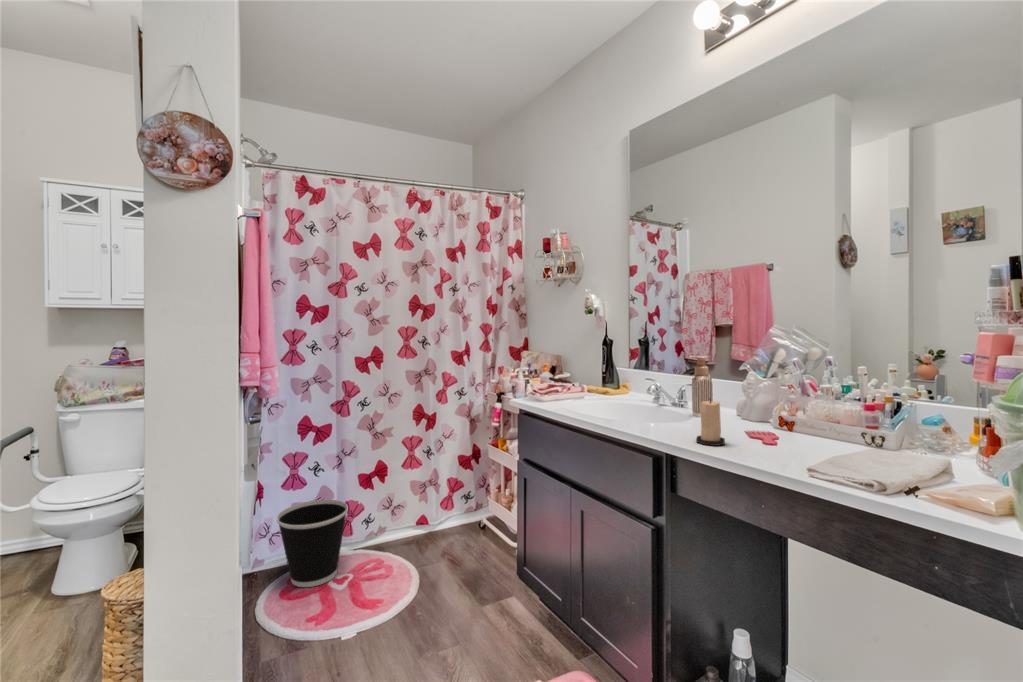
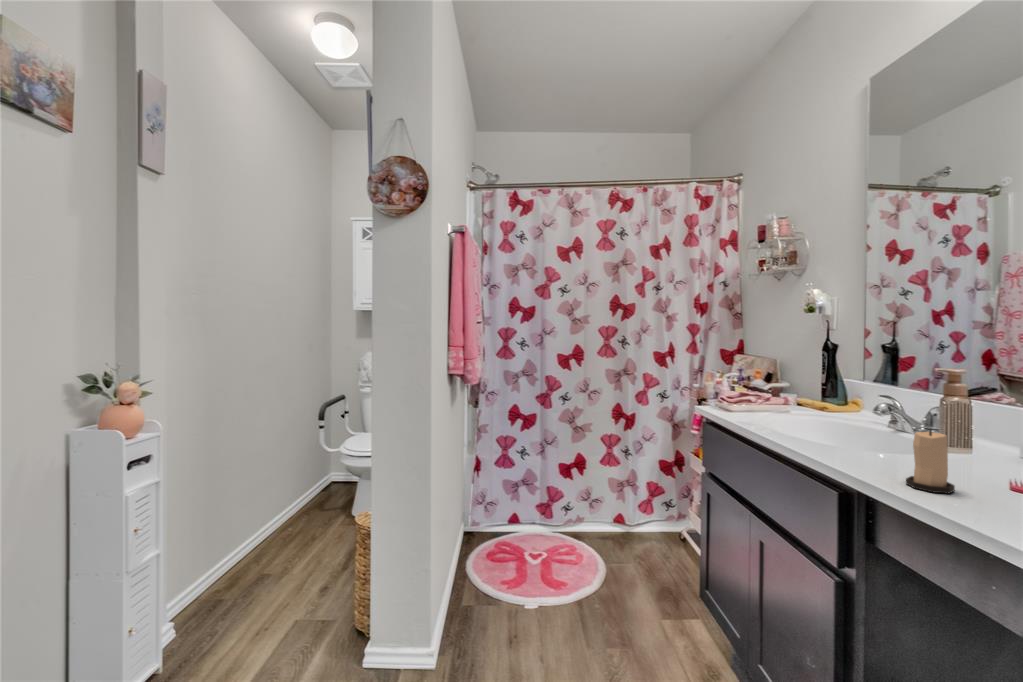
wastebasket: present [277,499,348,587] -> none [488,480,545,554]

